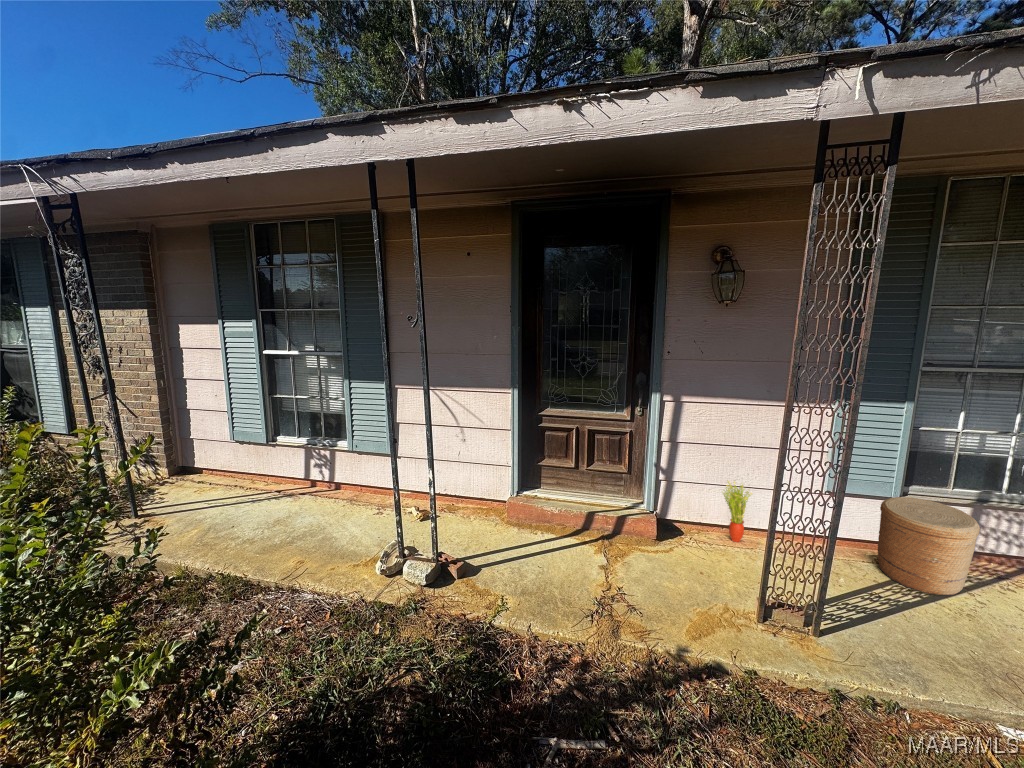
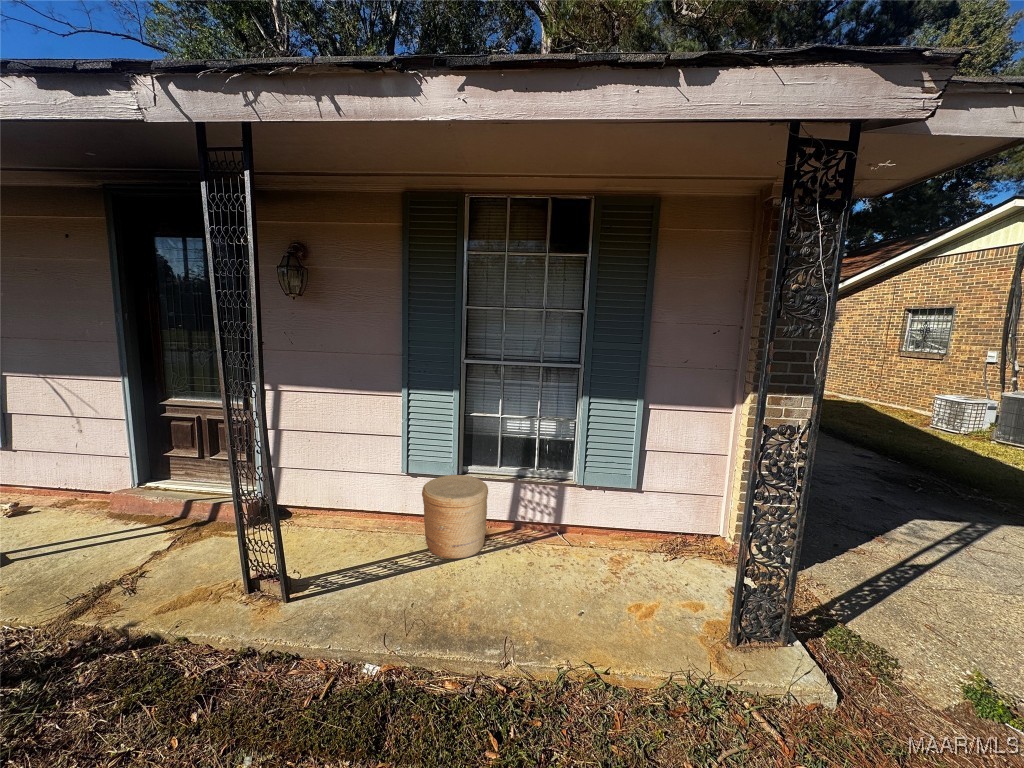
potted plant: present [723,481,752,542] -> none [310,464,338,523]

